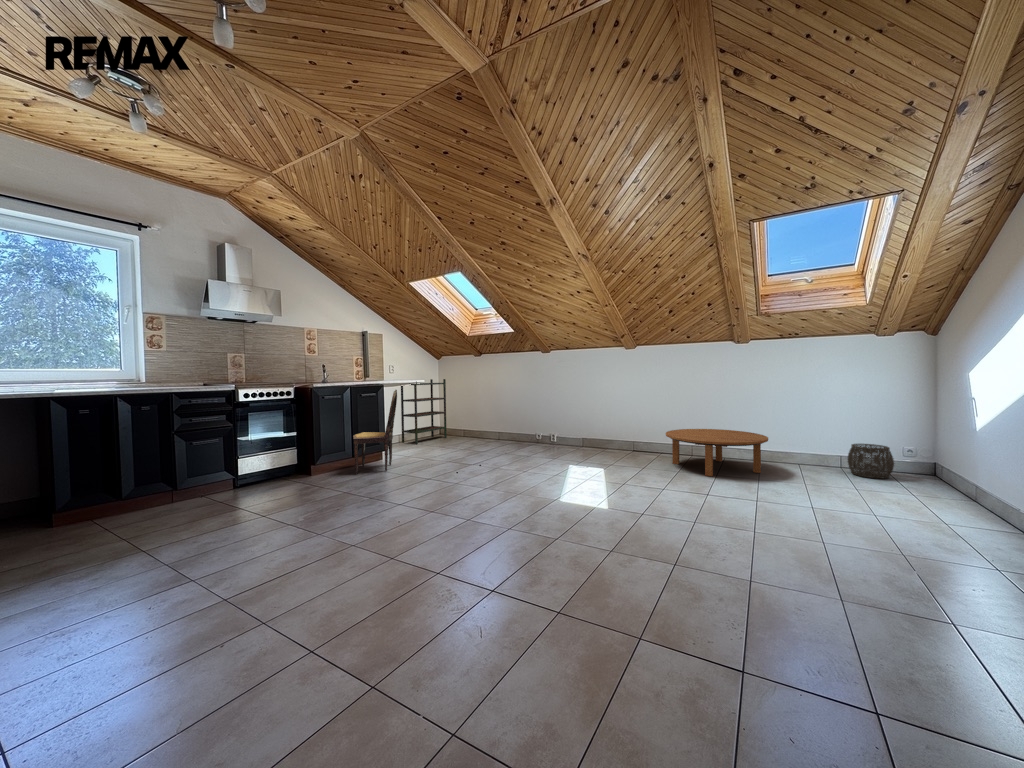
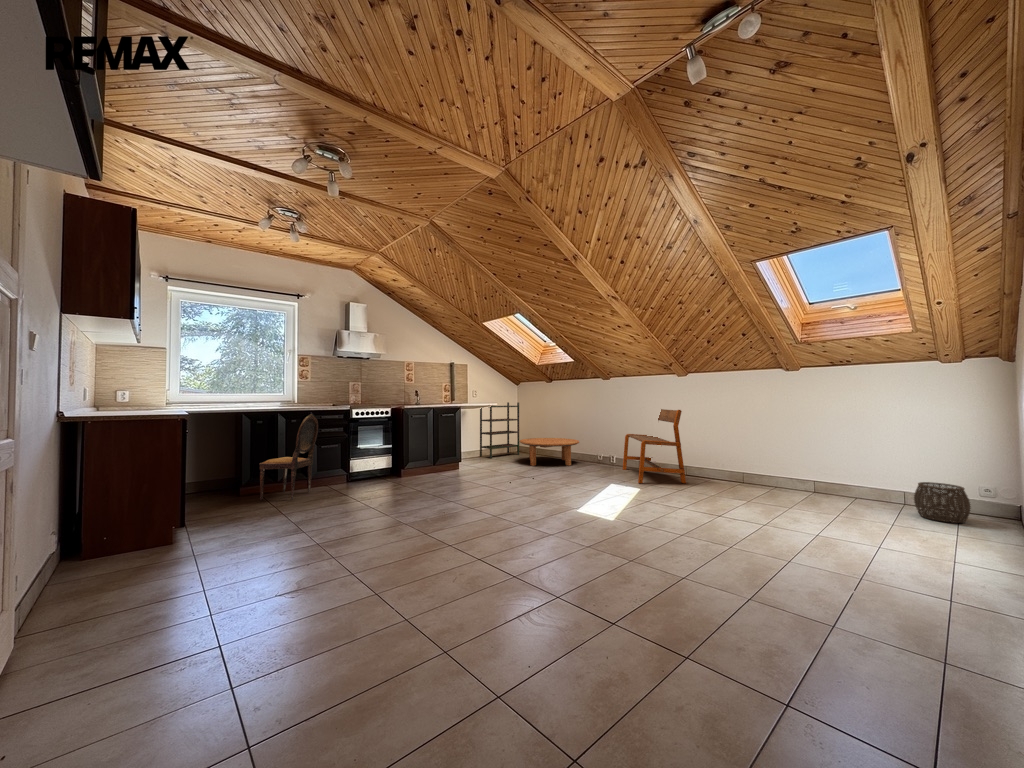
bench: none [568,382,640,462] -> present [623,409,686,483]
dining chair: present [353,390,397,474] -> present [259,414,318,500]
coffee table: present [666,429,768,476] -> present [520,438,579,466]

